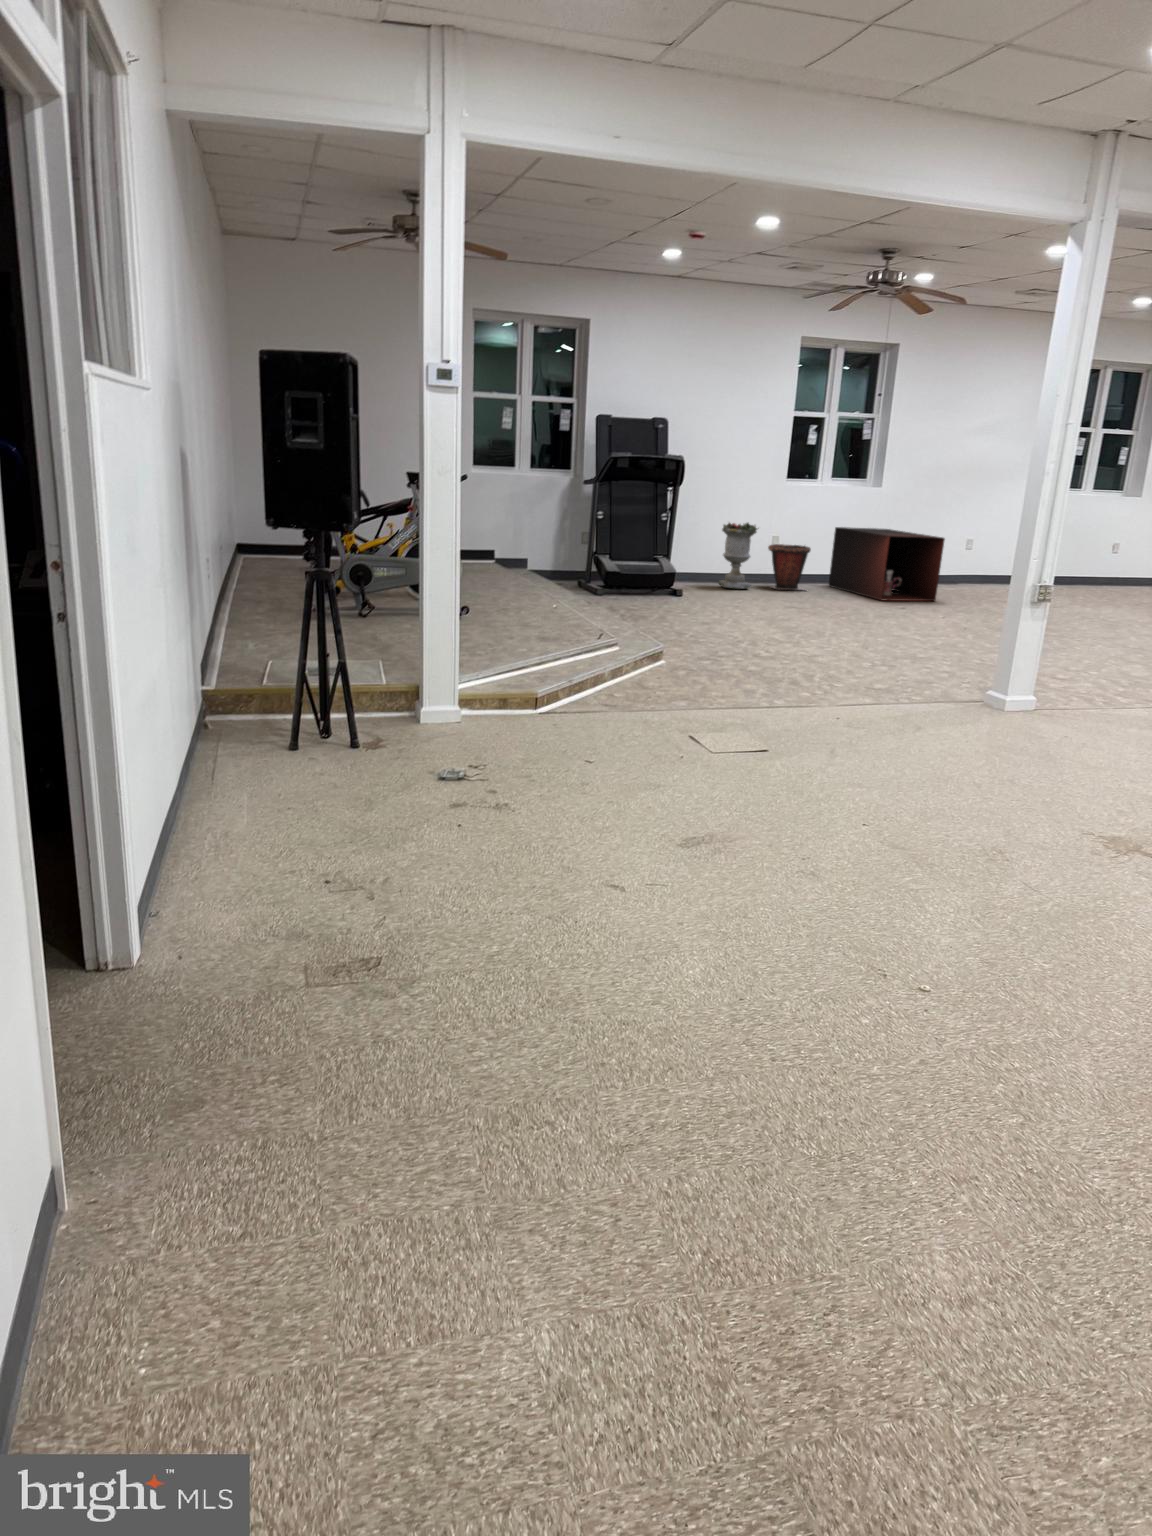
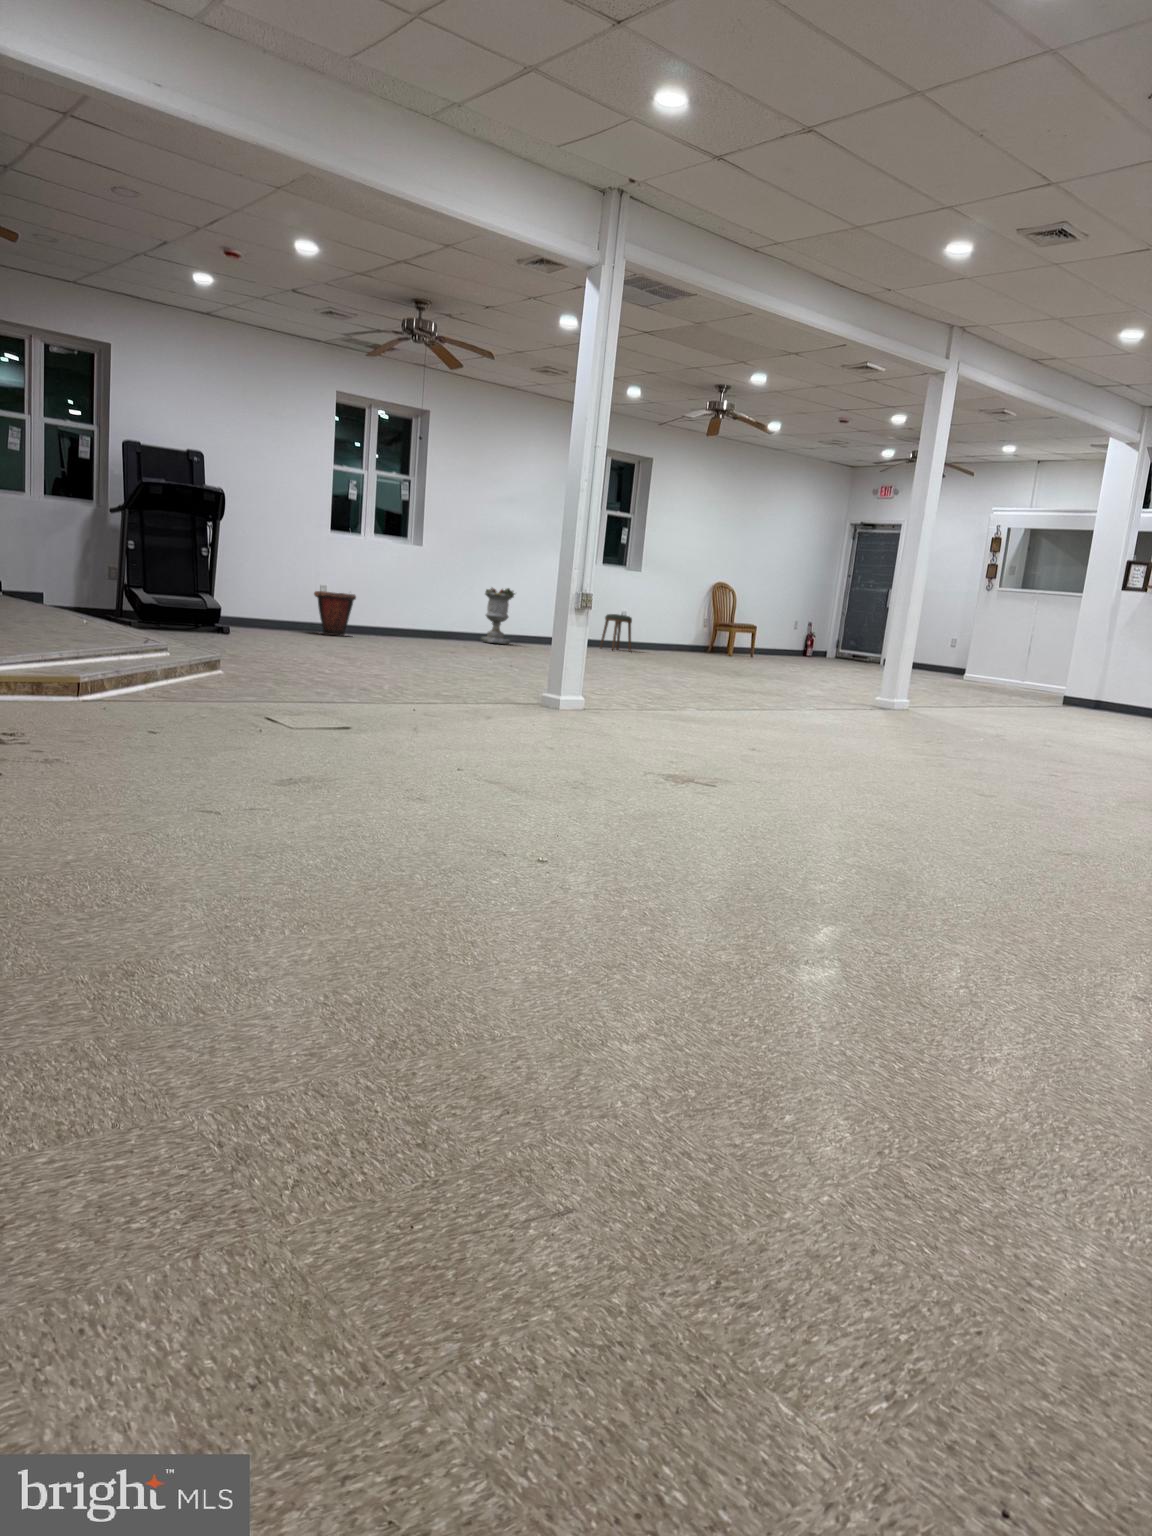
planter: present [718,523,757,589] -> present [481,588,515,644]
storage cabinet: present [829,527,945,601] -> none [374,579,480,648]
stool: none [1089,549,1134,592] -> present [600,614,632,651]

